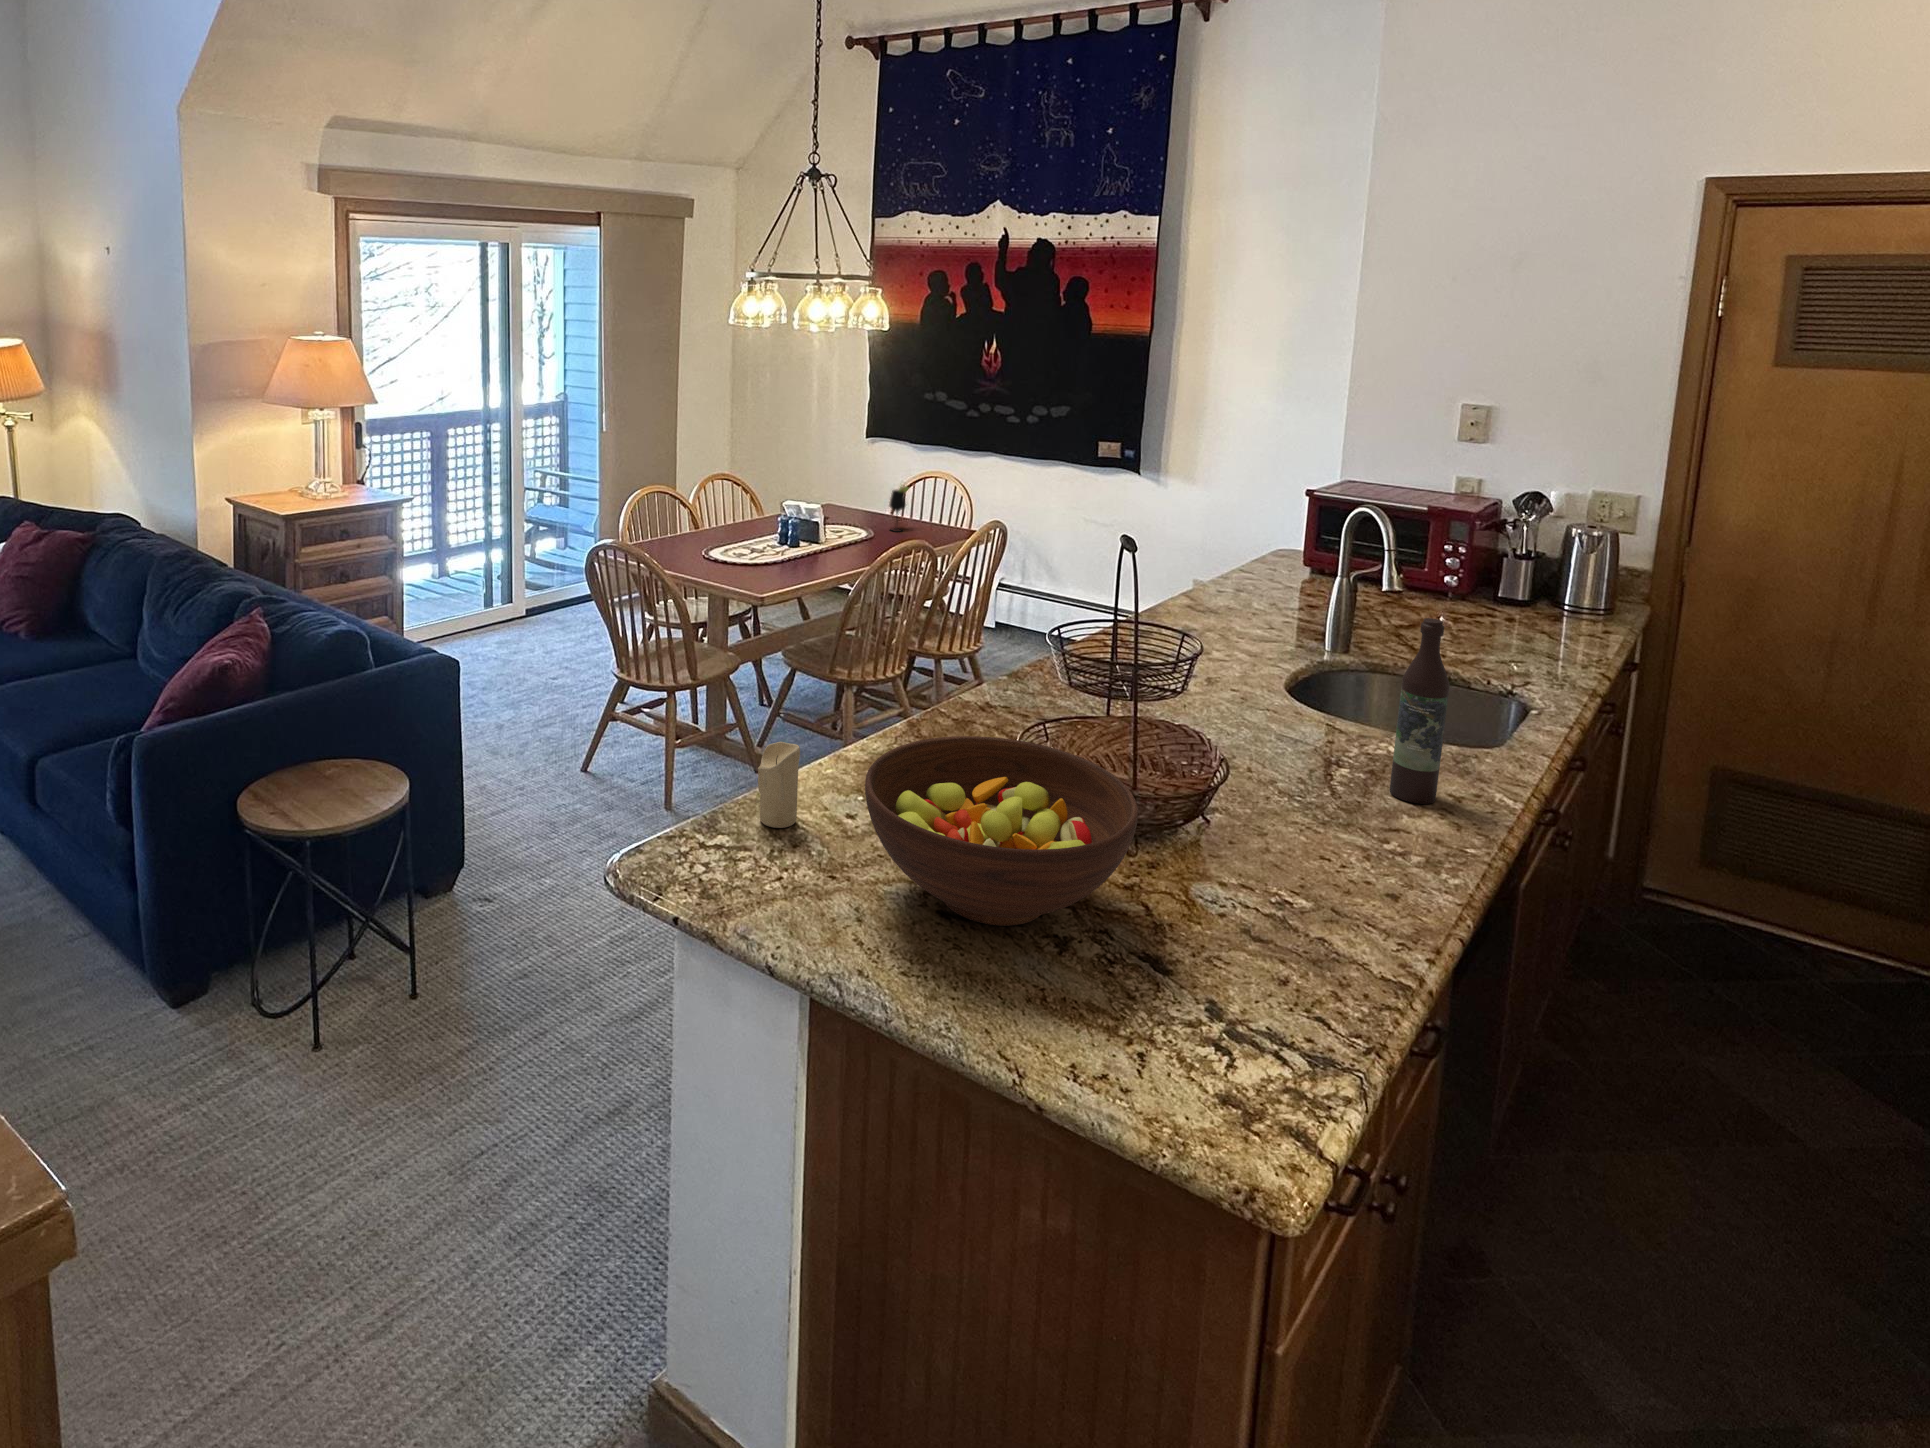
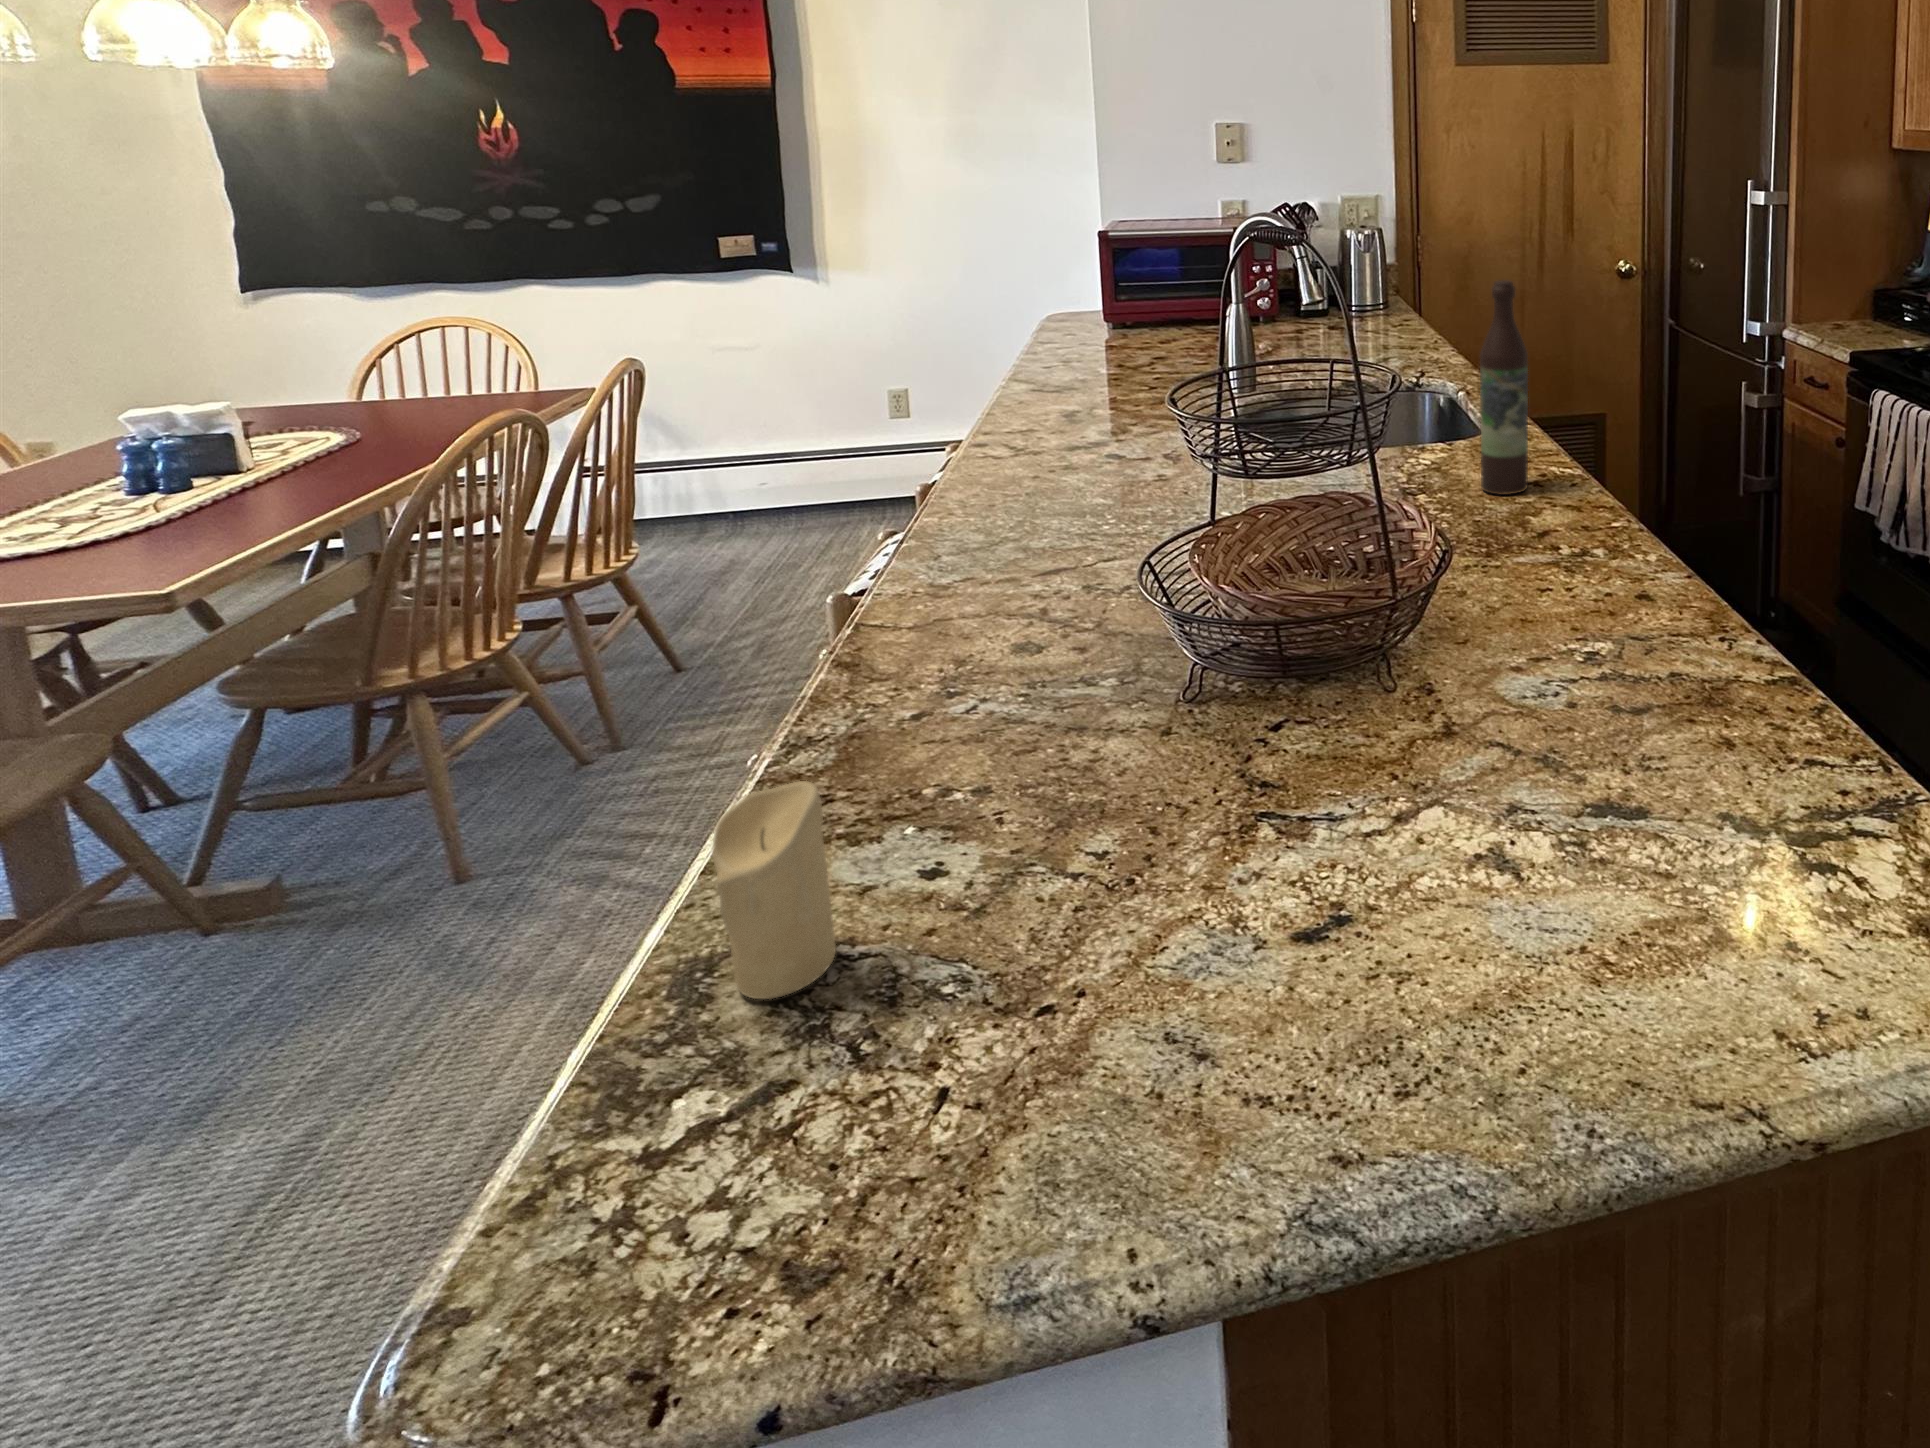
wine glass: present [889,486,909,532] -> none [388,334,429,418]
fruit bowl: present [865,736,1138,926] -> none [1075,562,1581,917]

